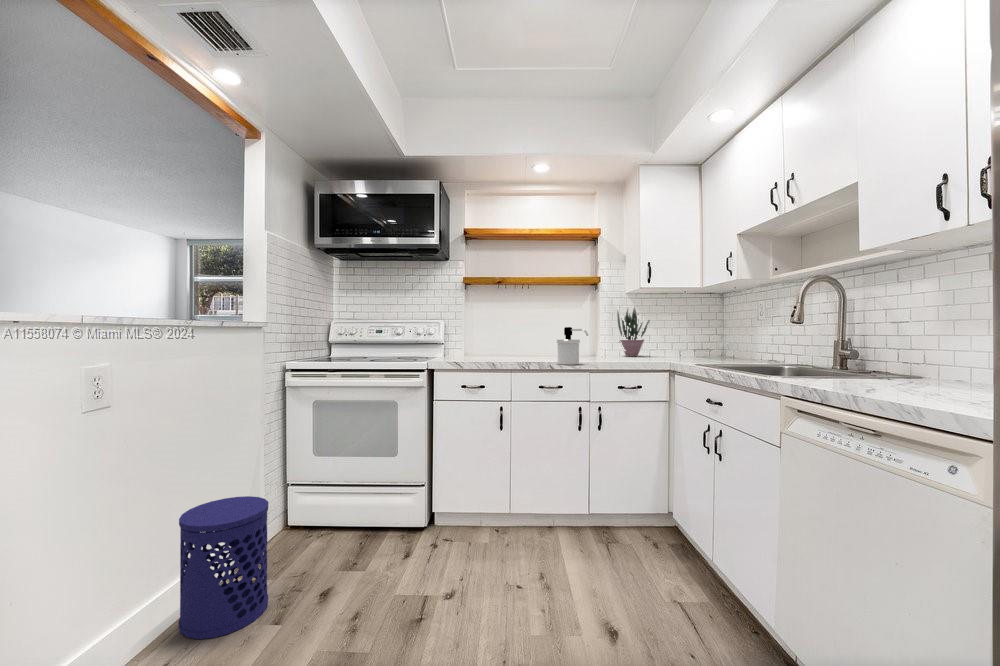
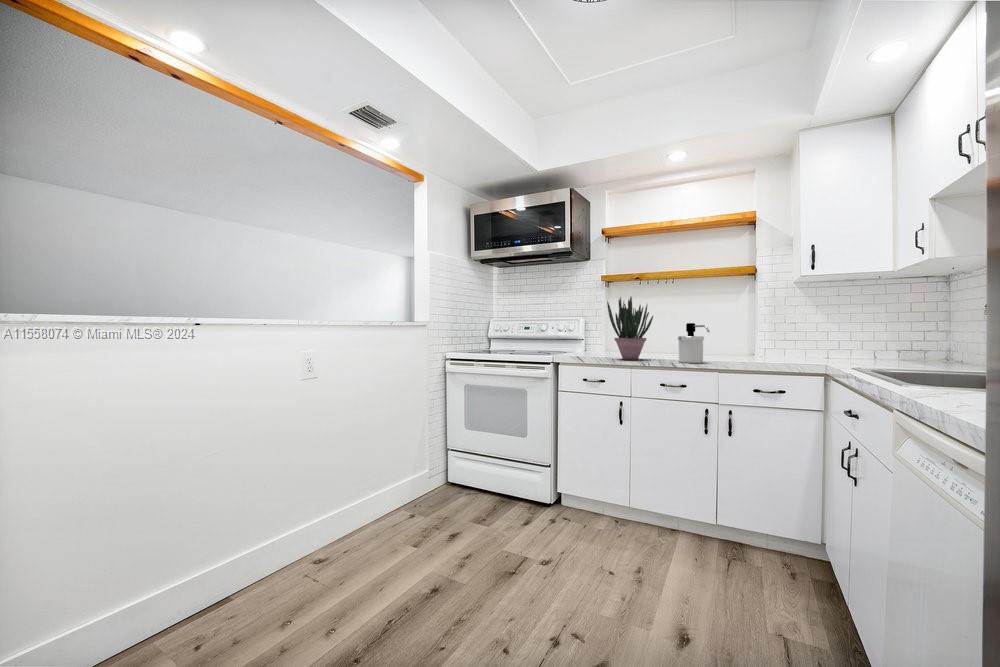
potted plant: present [617,308,649,357] -> present [607,297,653,360]
waste bin: present [179,496,268,639] -> none [362,450,418,544]

